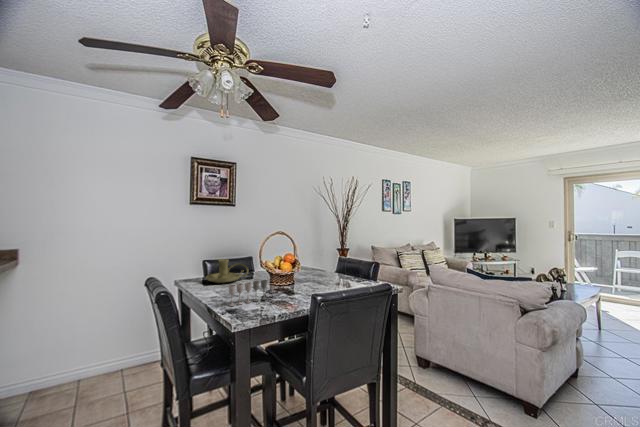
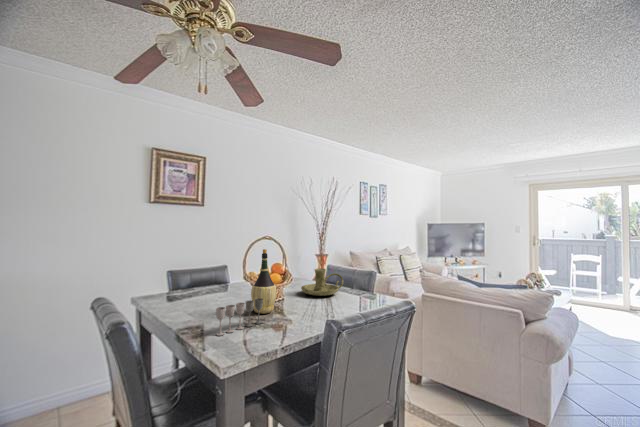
wine bottle: none [261,241,282,293] -> present [251,249,277,313]
candle holder: present [206,259,248,283] -> present [301,268,343,296]

